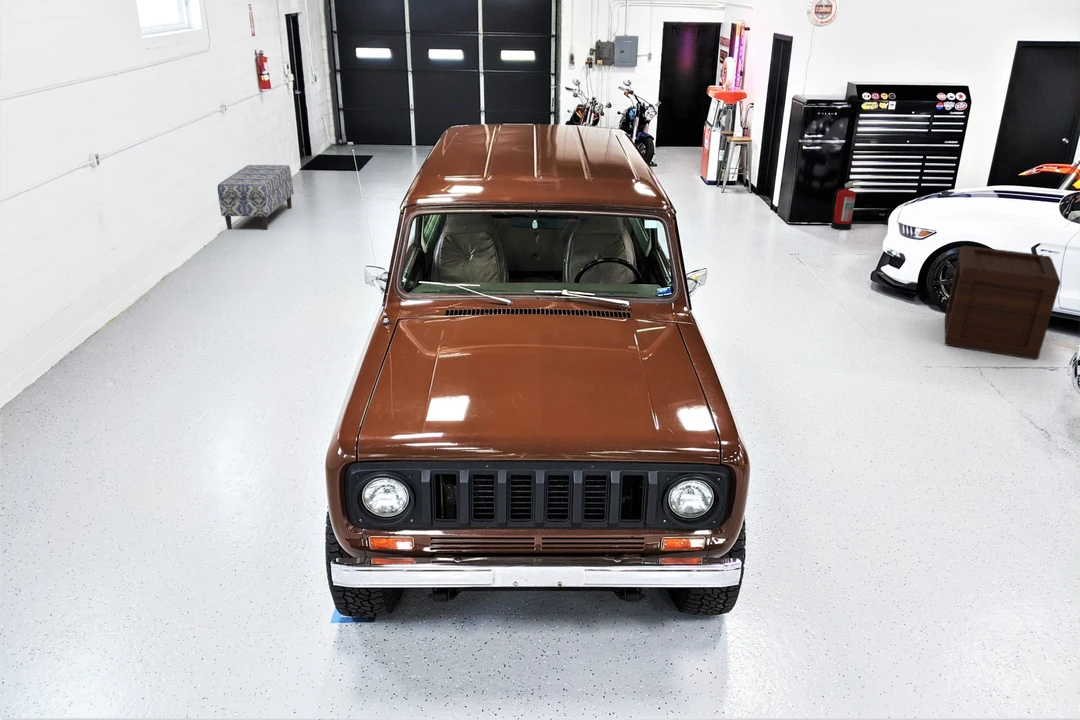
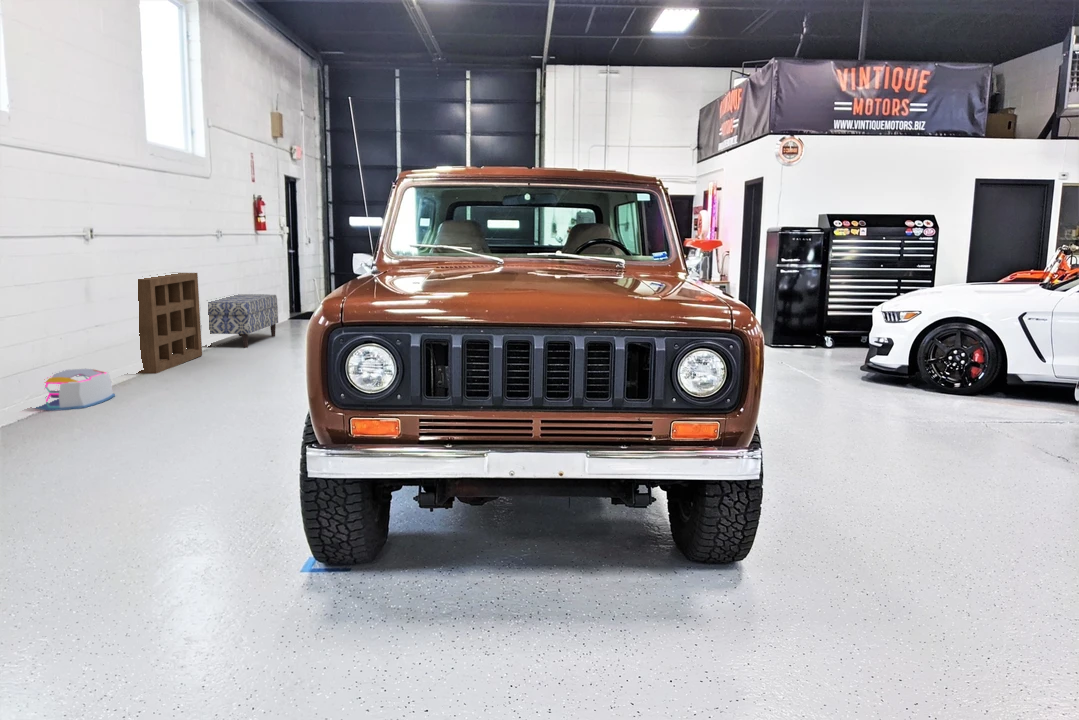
shelving unit: none [144,164,226,279] -> present [138,273,202,374]
fire extinguisher: present [831,180,860,230] -> none [814,303,841,351]
wooden crate: present [945,246,1060,359] -> none [941,320,1056,423]
storage bin: none [85,296,157,346] -> present [36,369,115,410]

